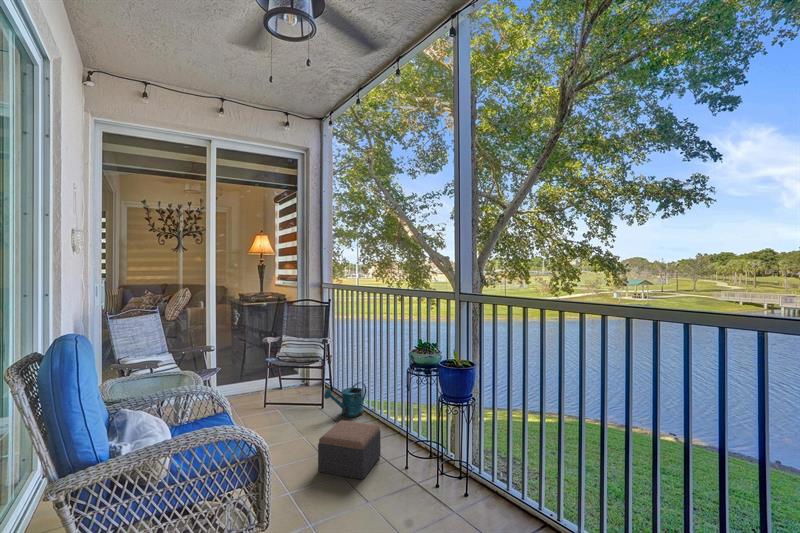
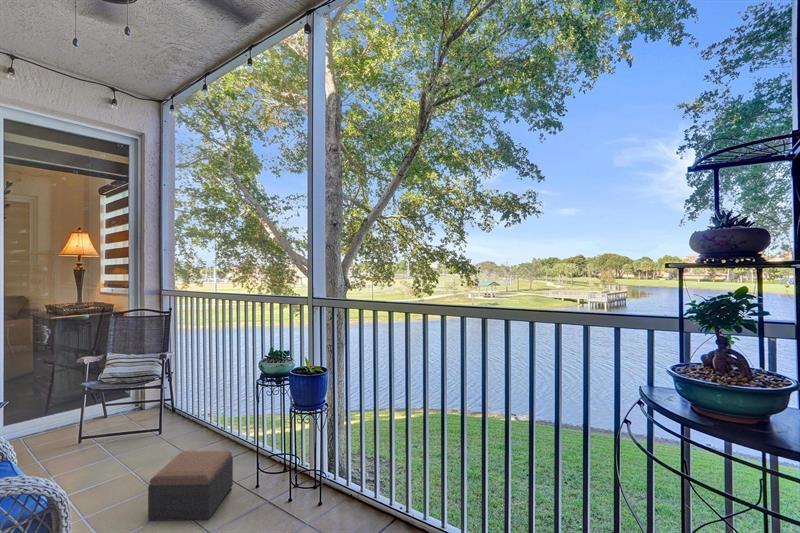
watering can: present [324,382,366,417] -> none [163,401,219,444]

